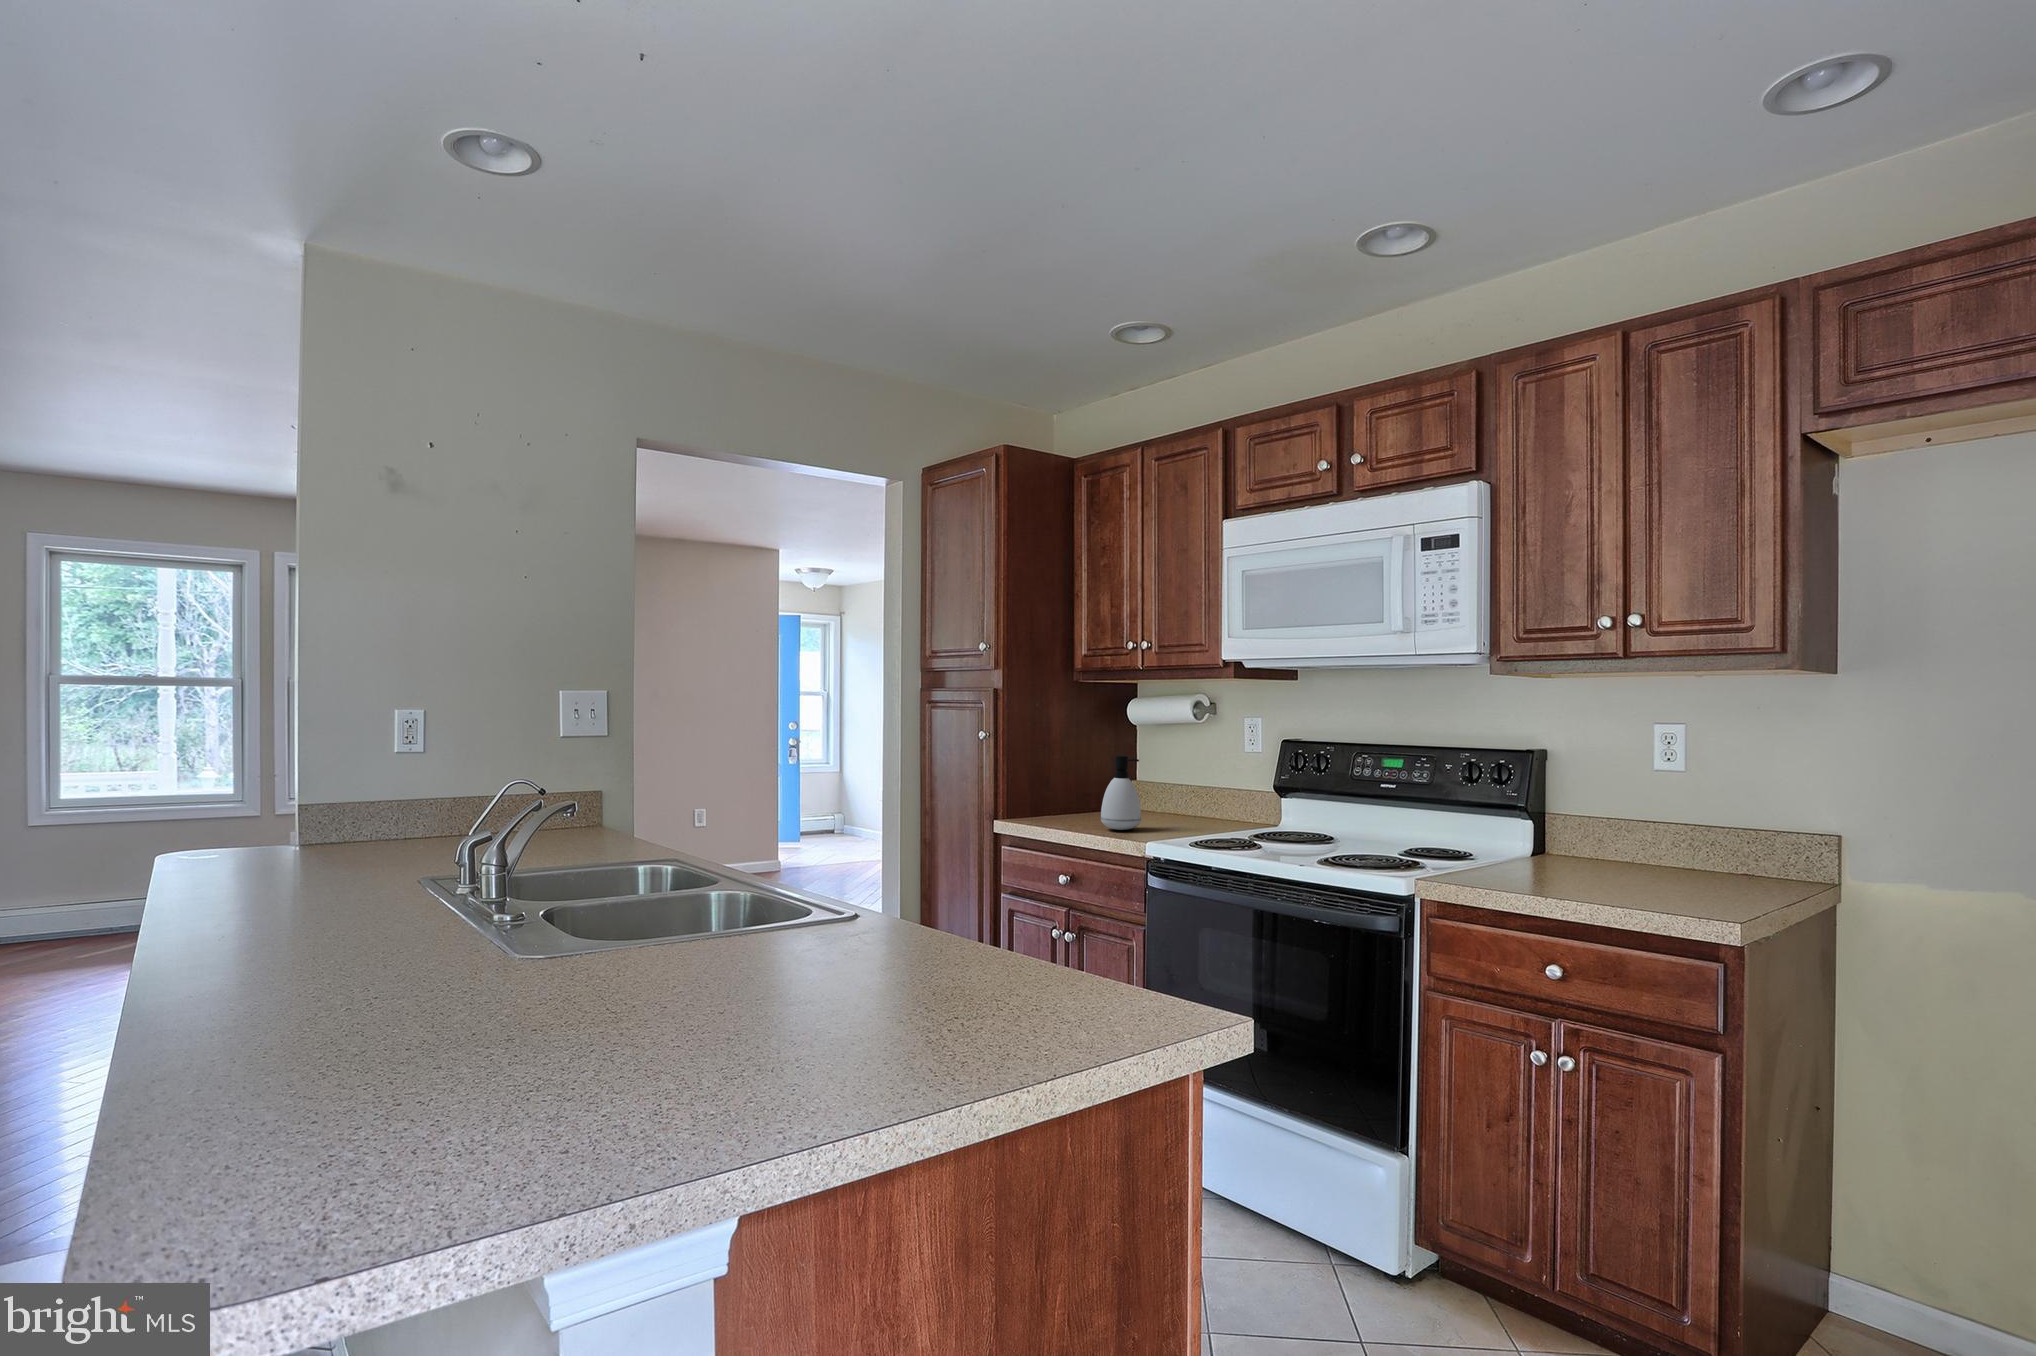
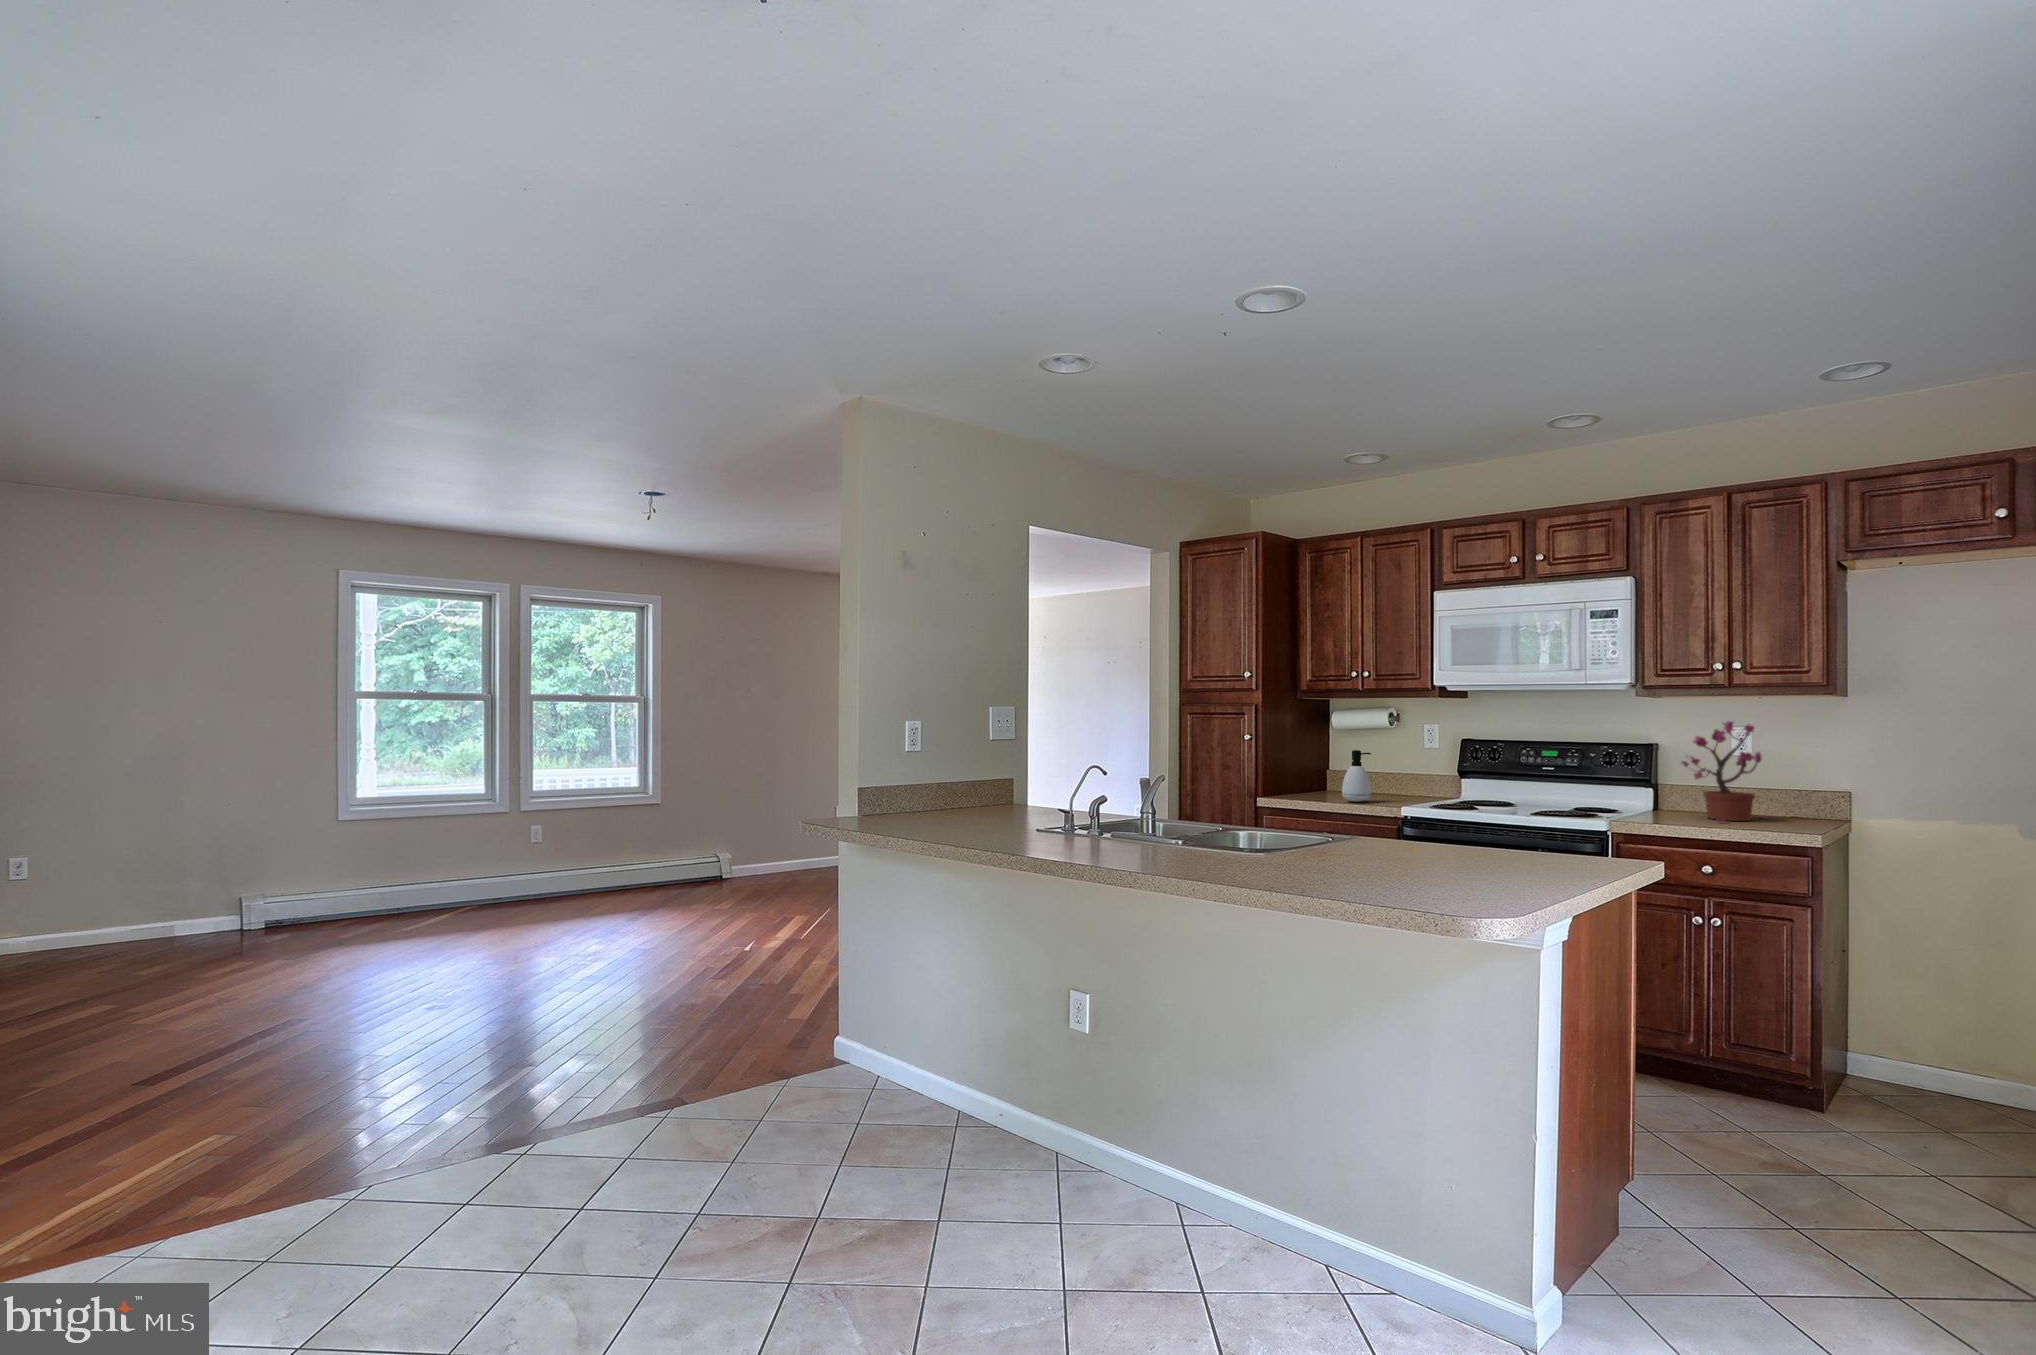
potted plant: none [1556,714,1703,882] -> present [1682,721,1769,821]

